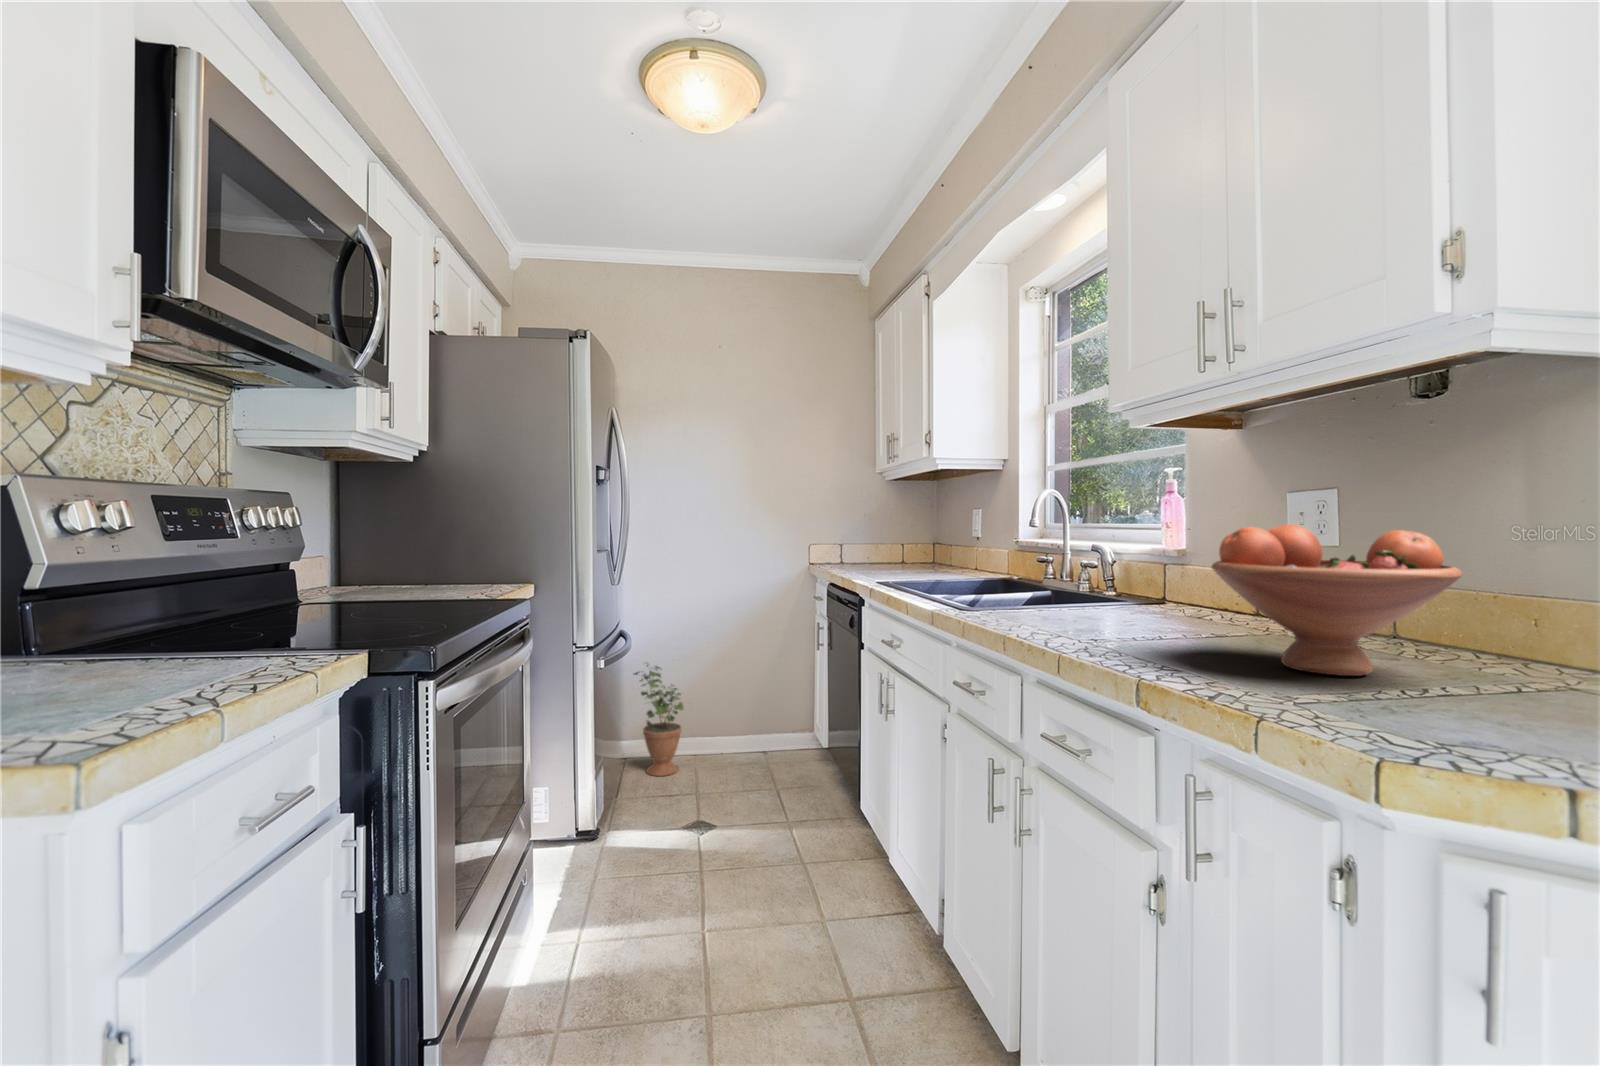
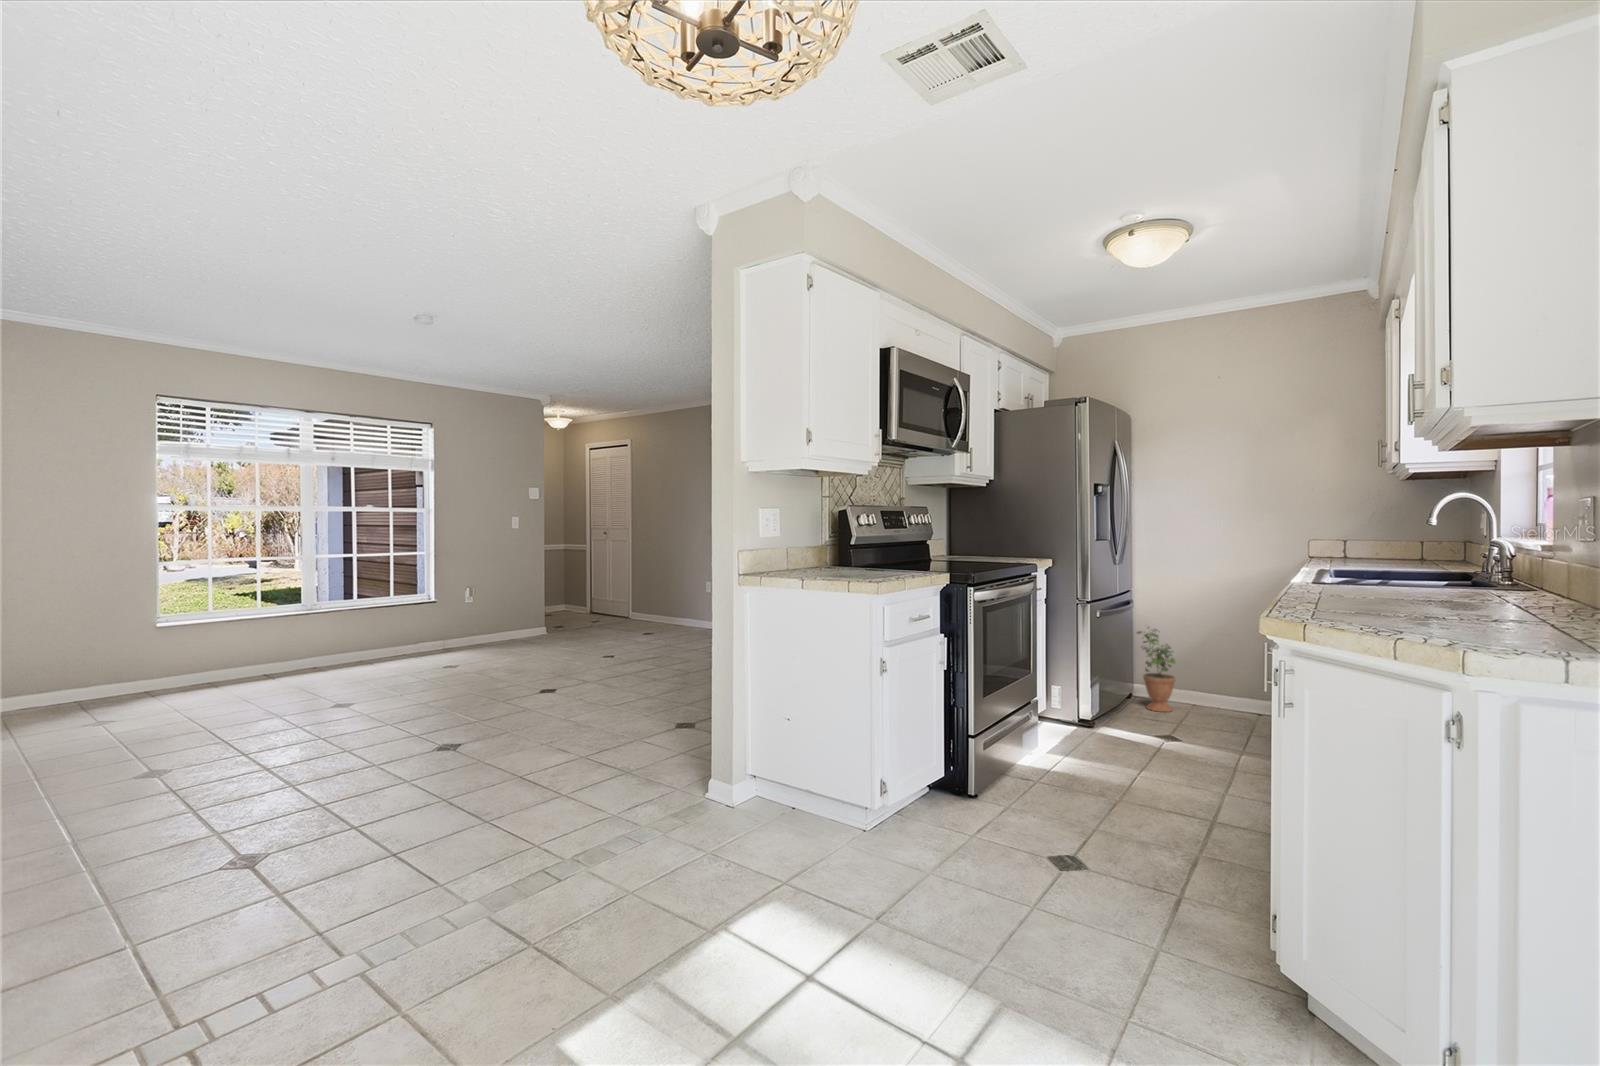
fruit bowl: present [1212,524,1462,676] -> none [1351,518,1509,607]

